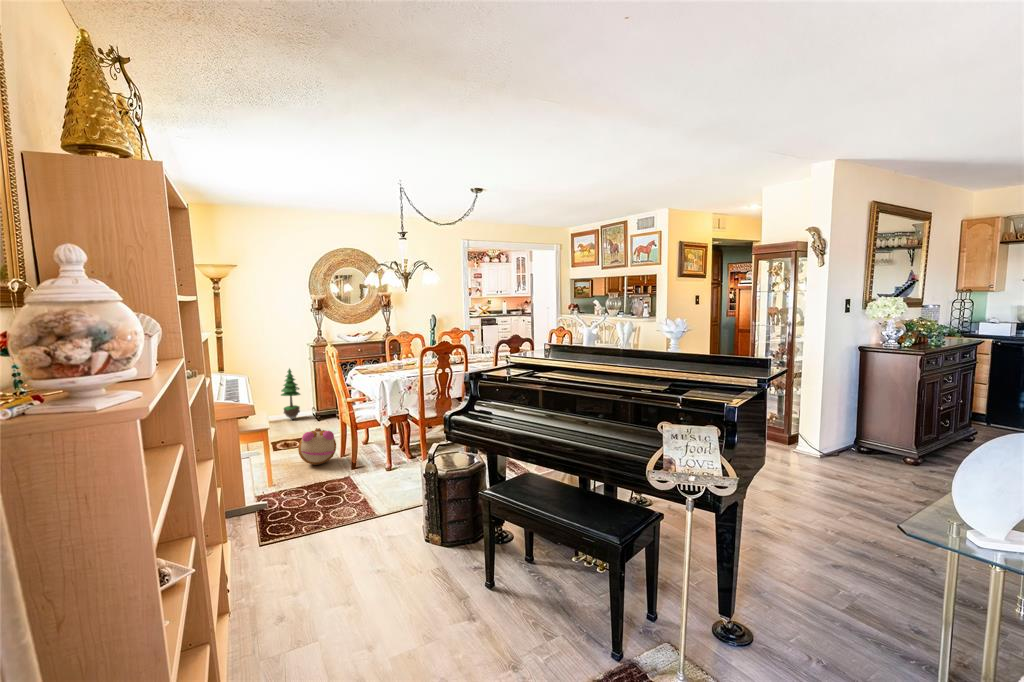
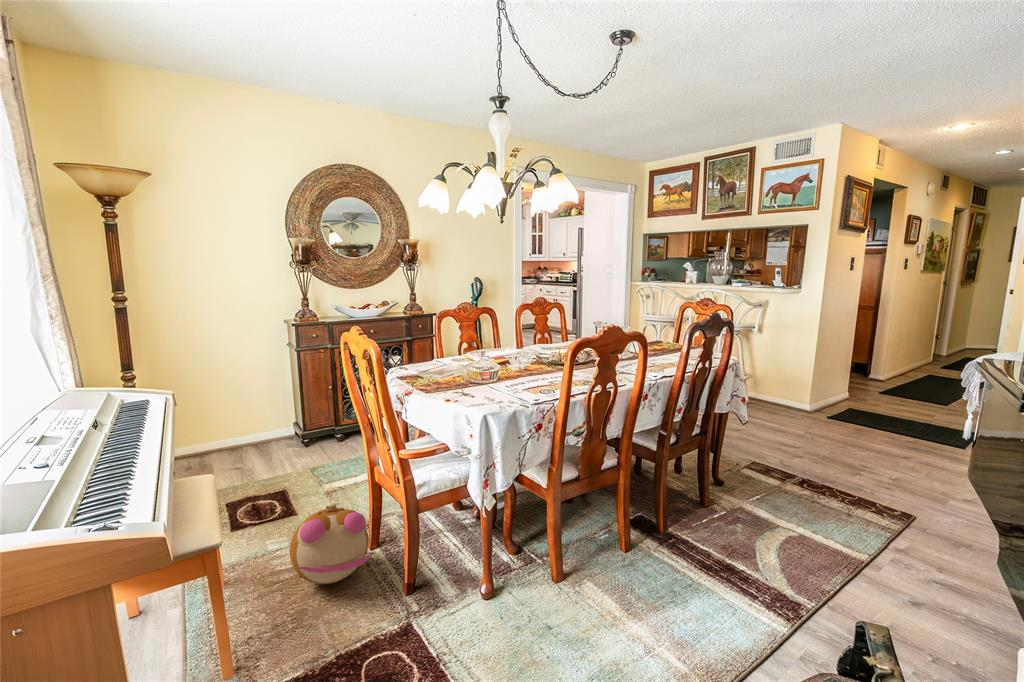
potted tree: present [281,369,300,419] -> none [240,360,276,445]

